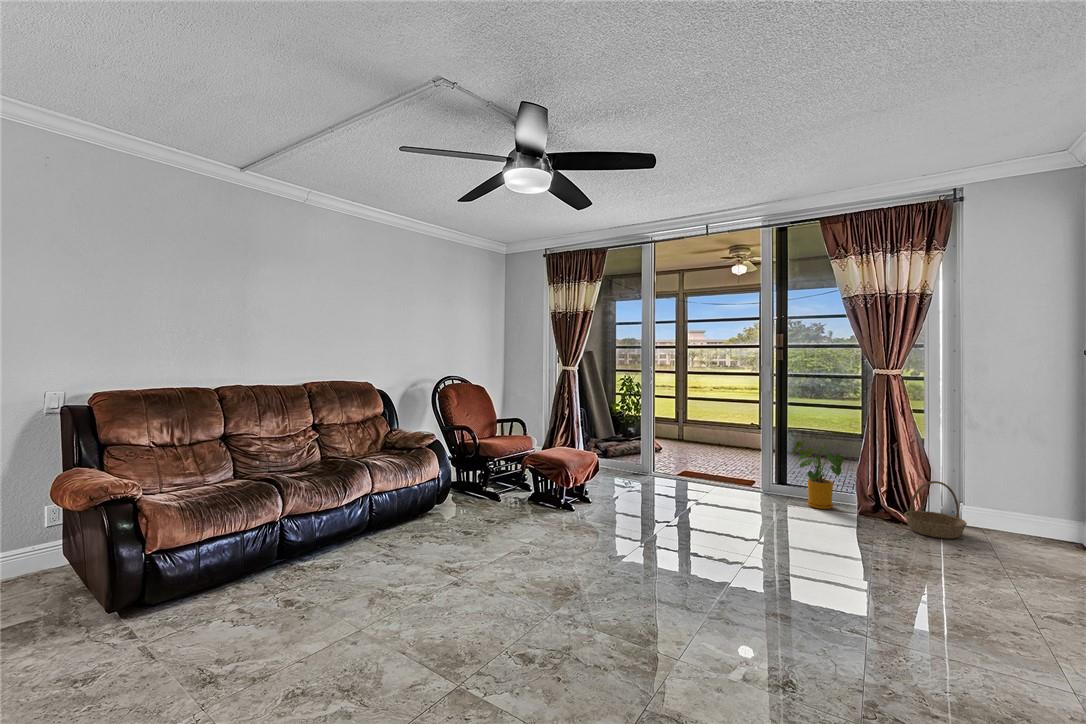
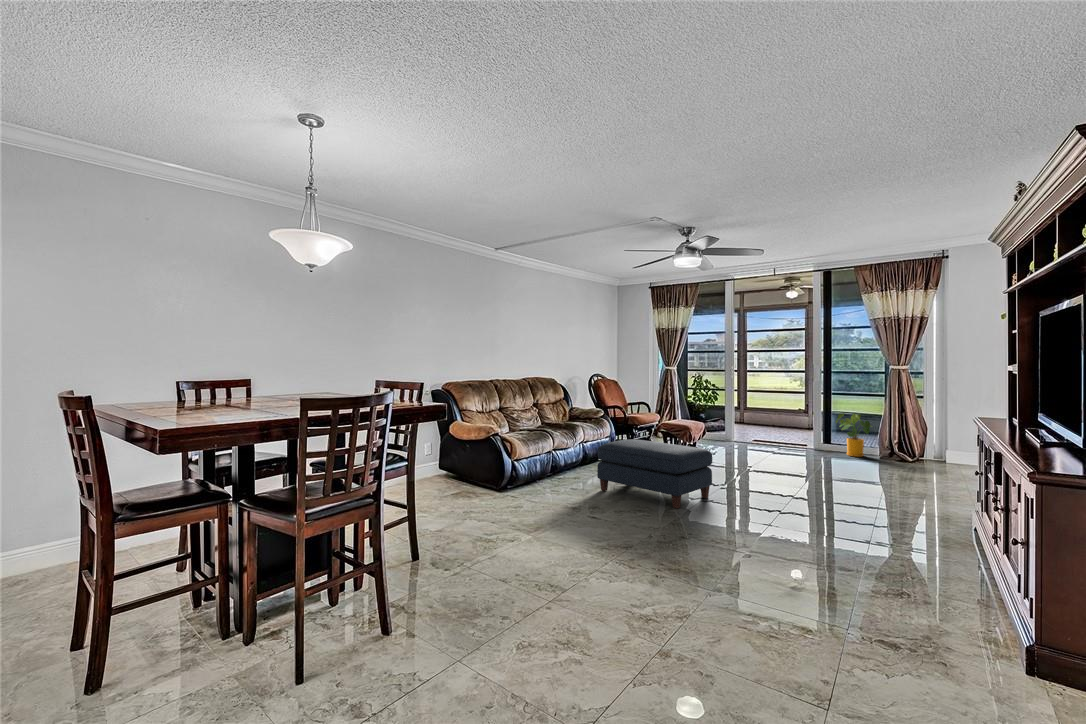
basket: present [904,481,967,539] -> none [911,435,950,469]
ottoman: none [324,501,527,679] -> present [597,439,712,508]

